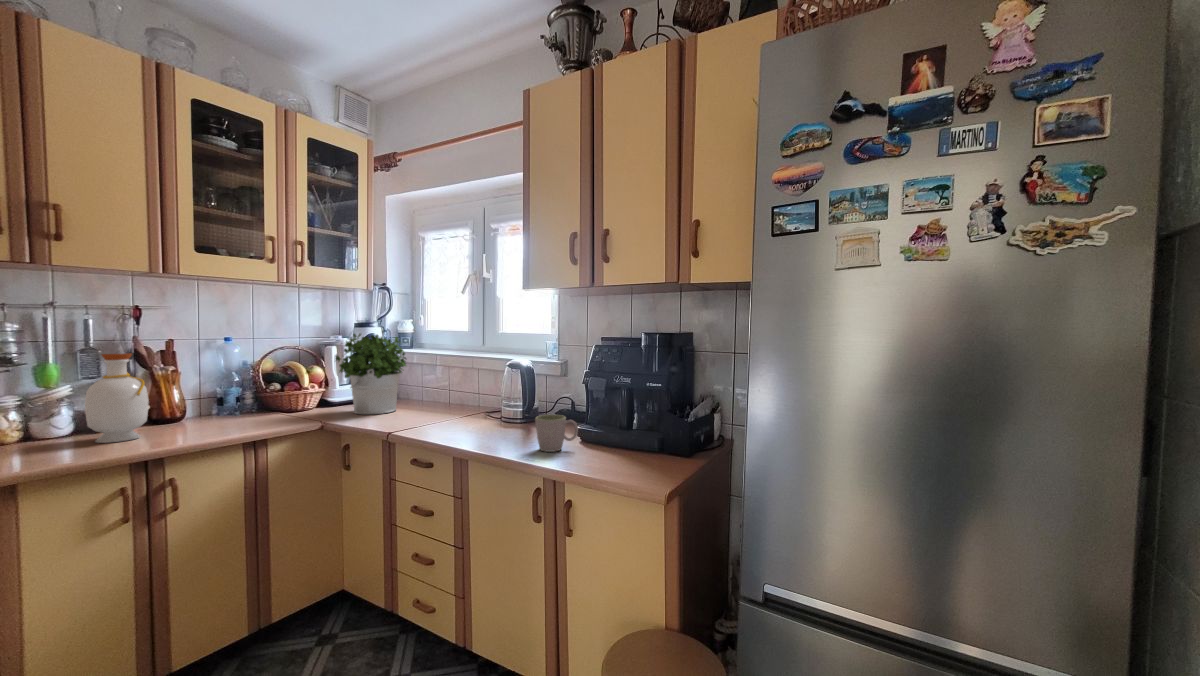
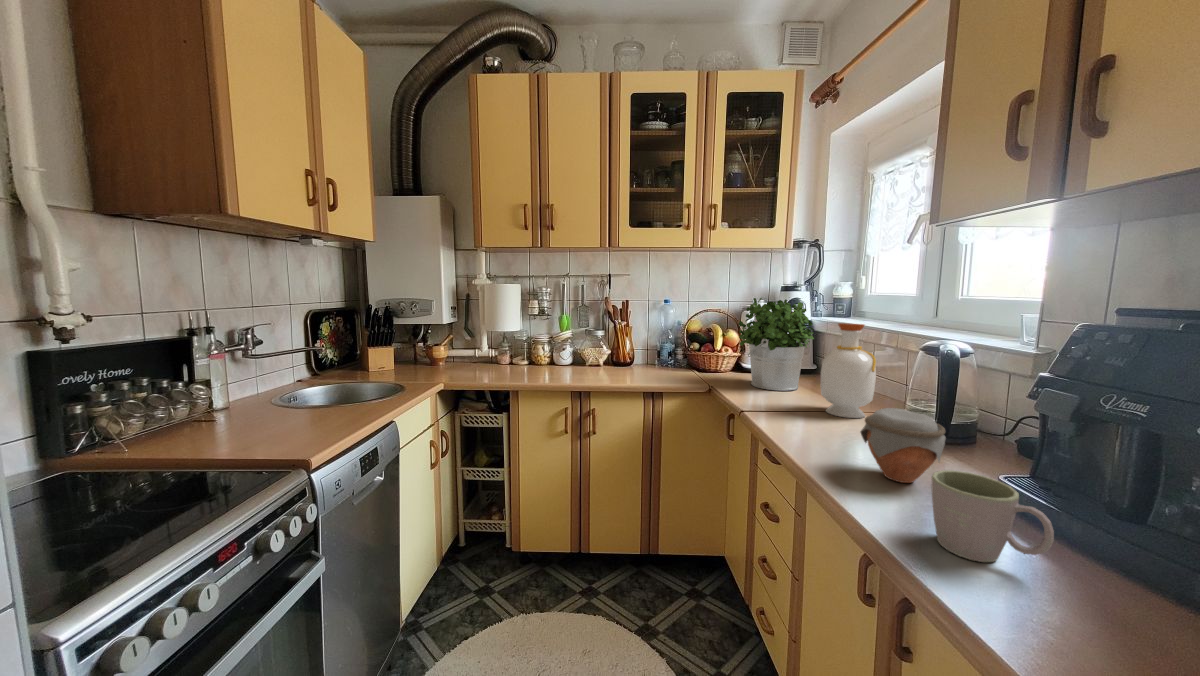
bottle: present [85,354,149,443] -> present [821,323,876,418]
jar: none [485,397,525,438] -> present [861,408,945,483]

